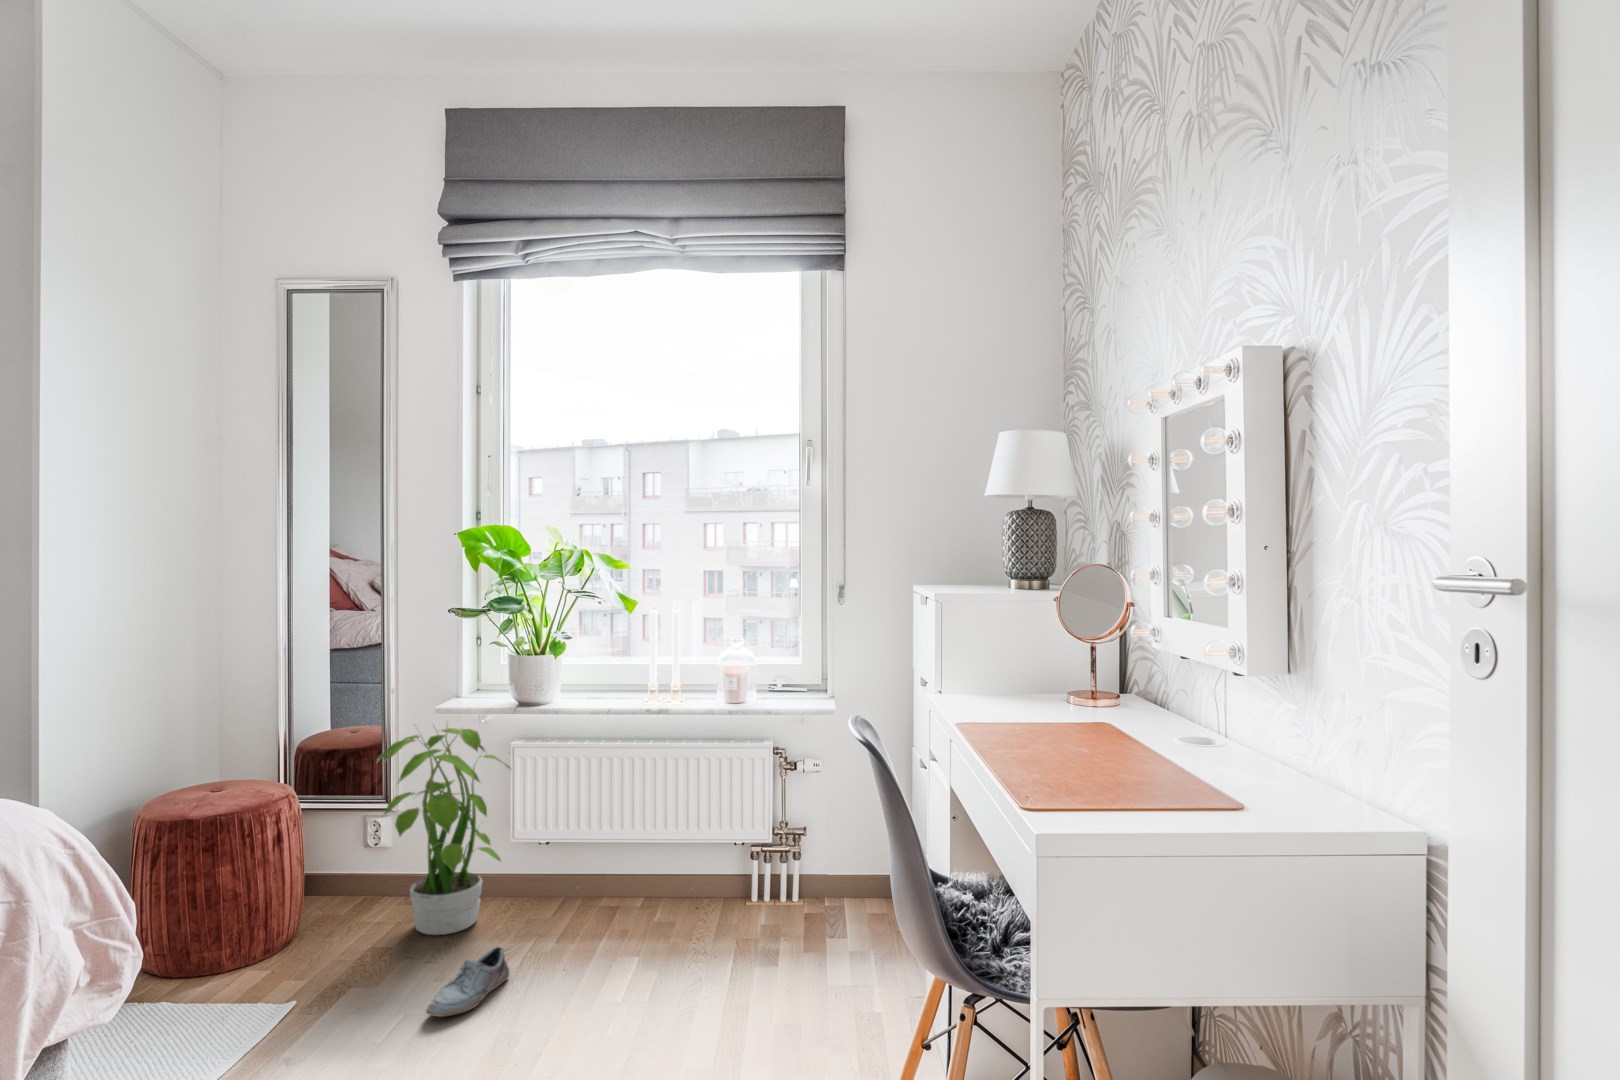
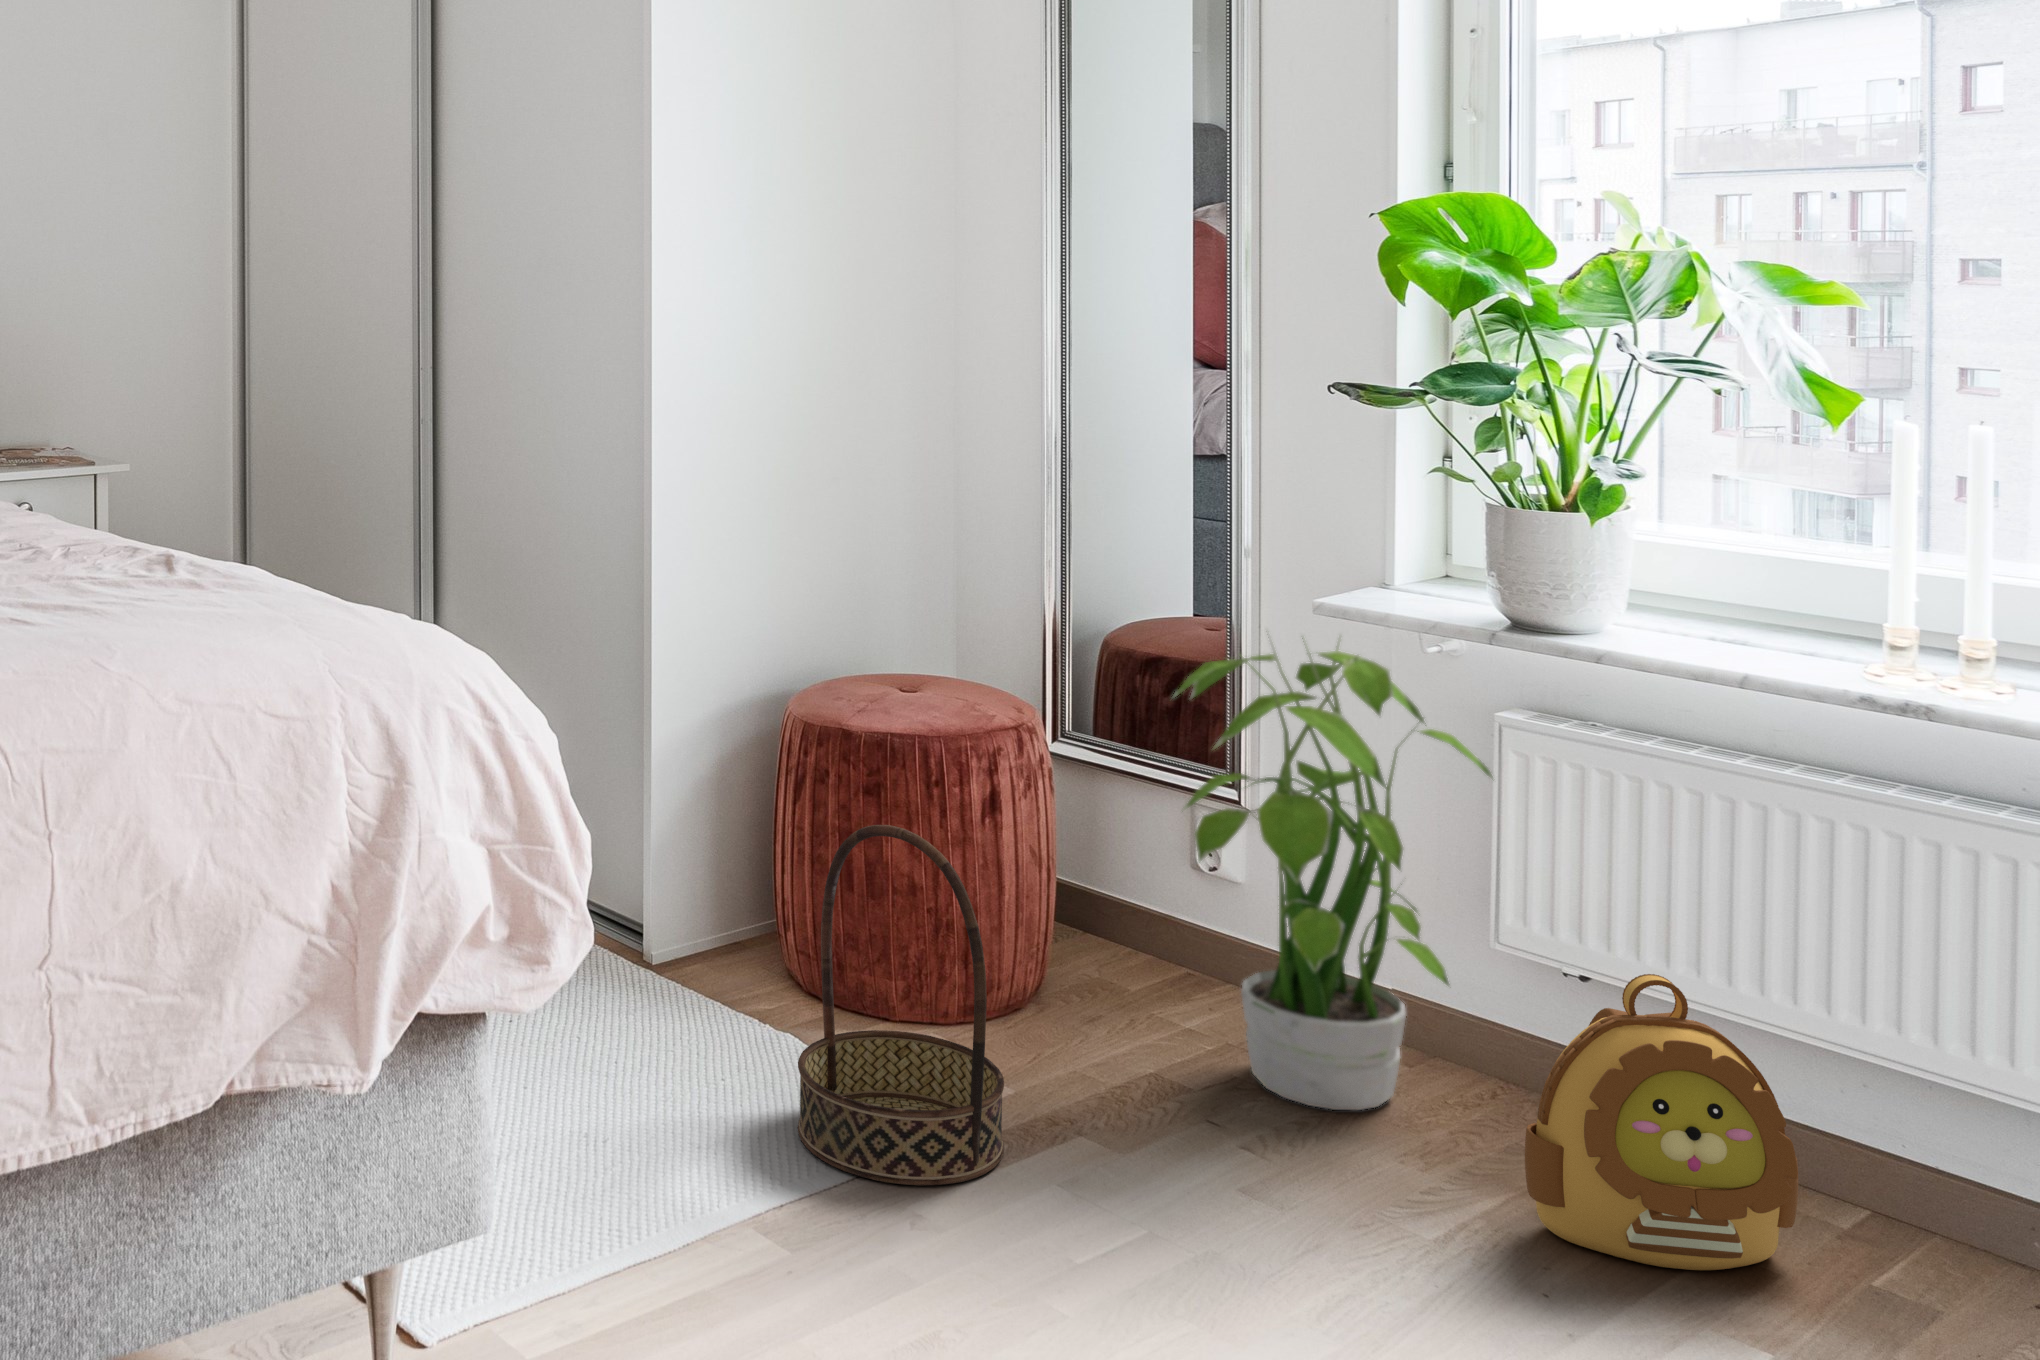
backpack: none [549,830,639,947] -> present [1525,974,1798,1270]
basket: none [196,860,321,1057] -> present [798,825,1004,1186]
shoe: present [426,947,509,1017] -> none [1173,1166,1396,1278]

